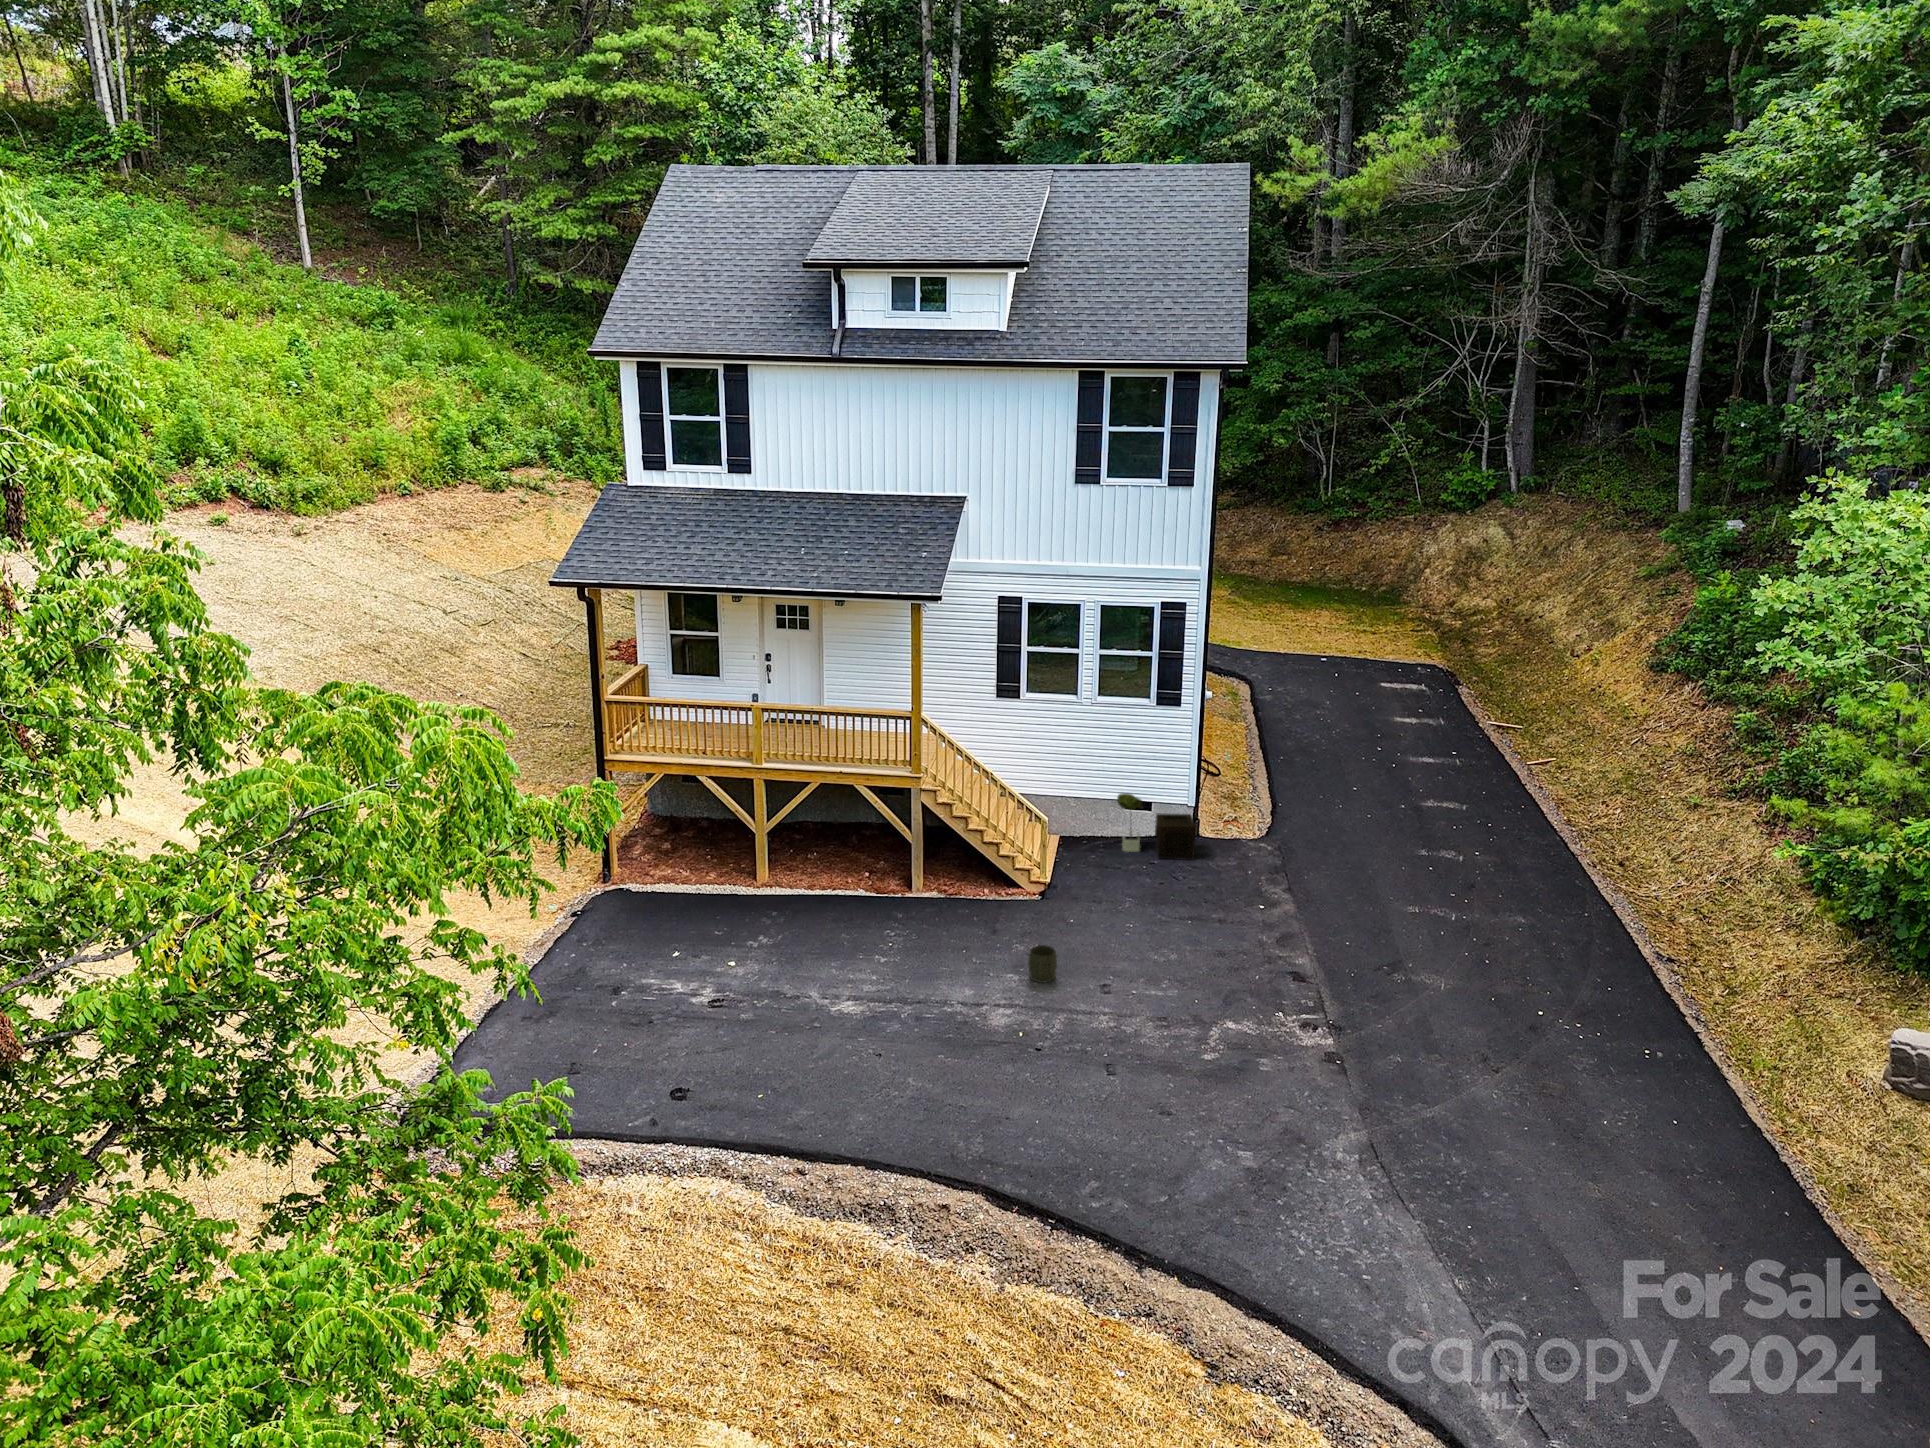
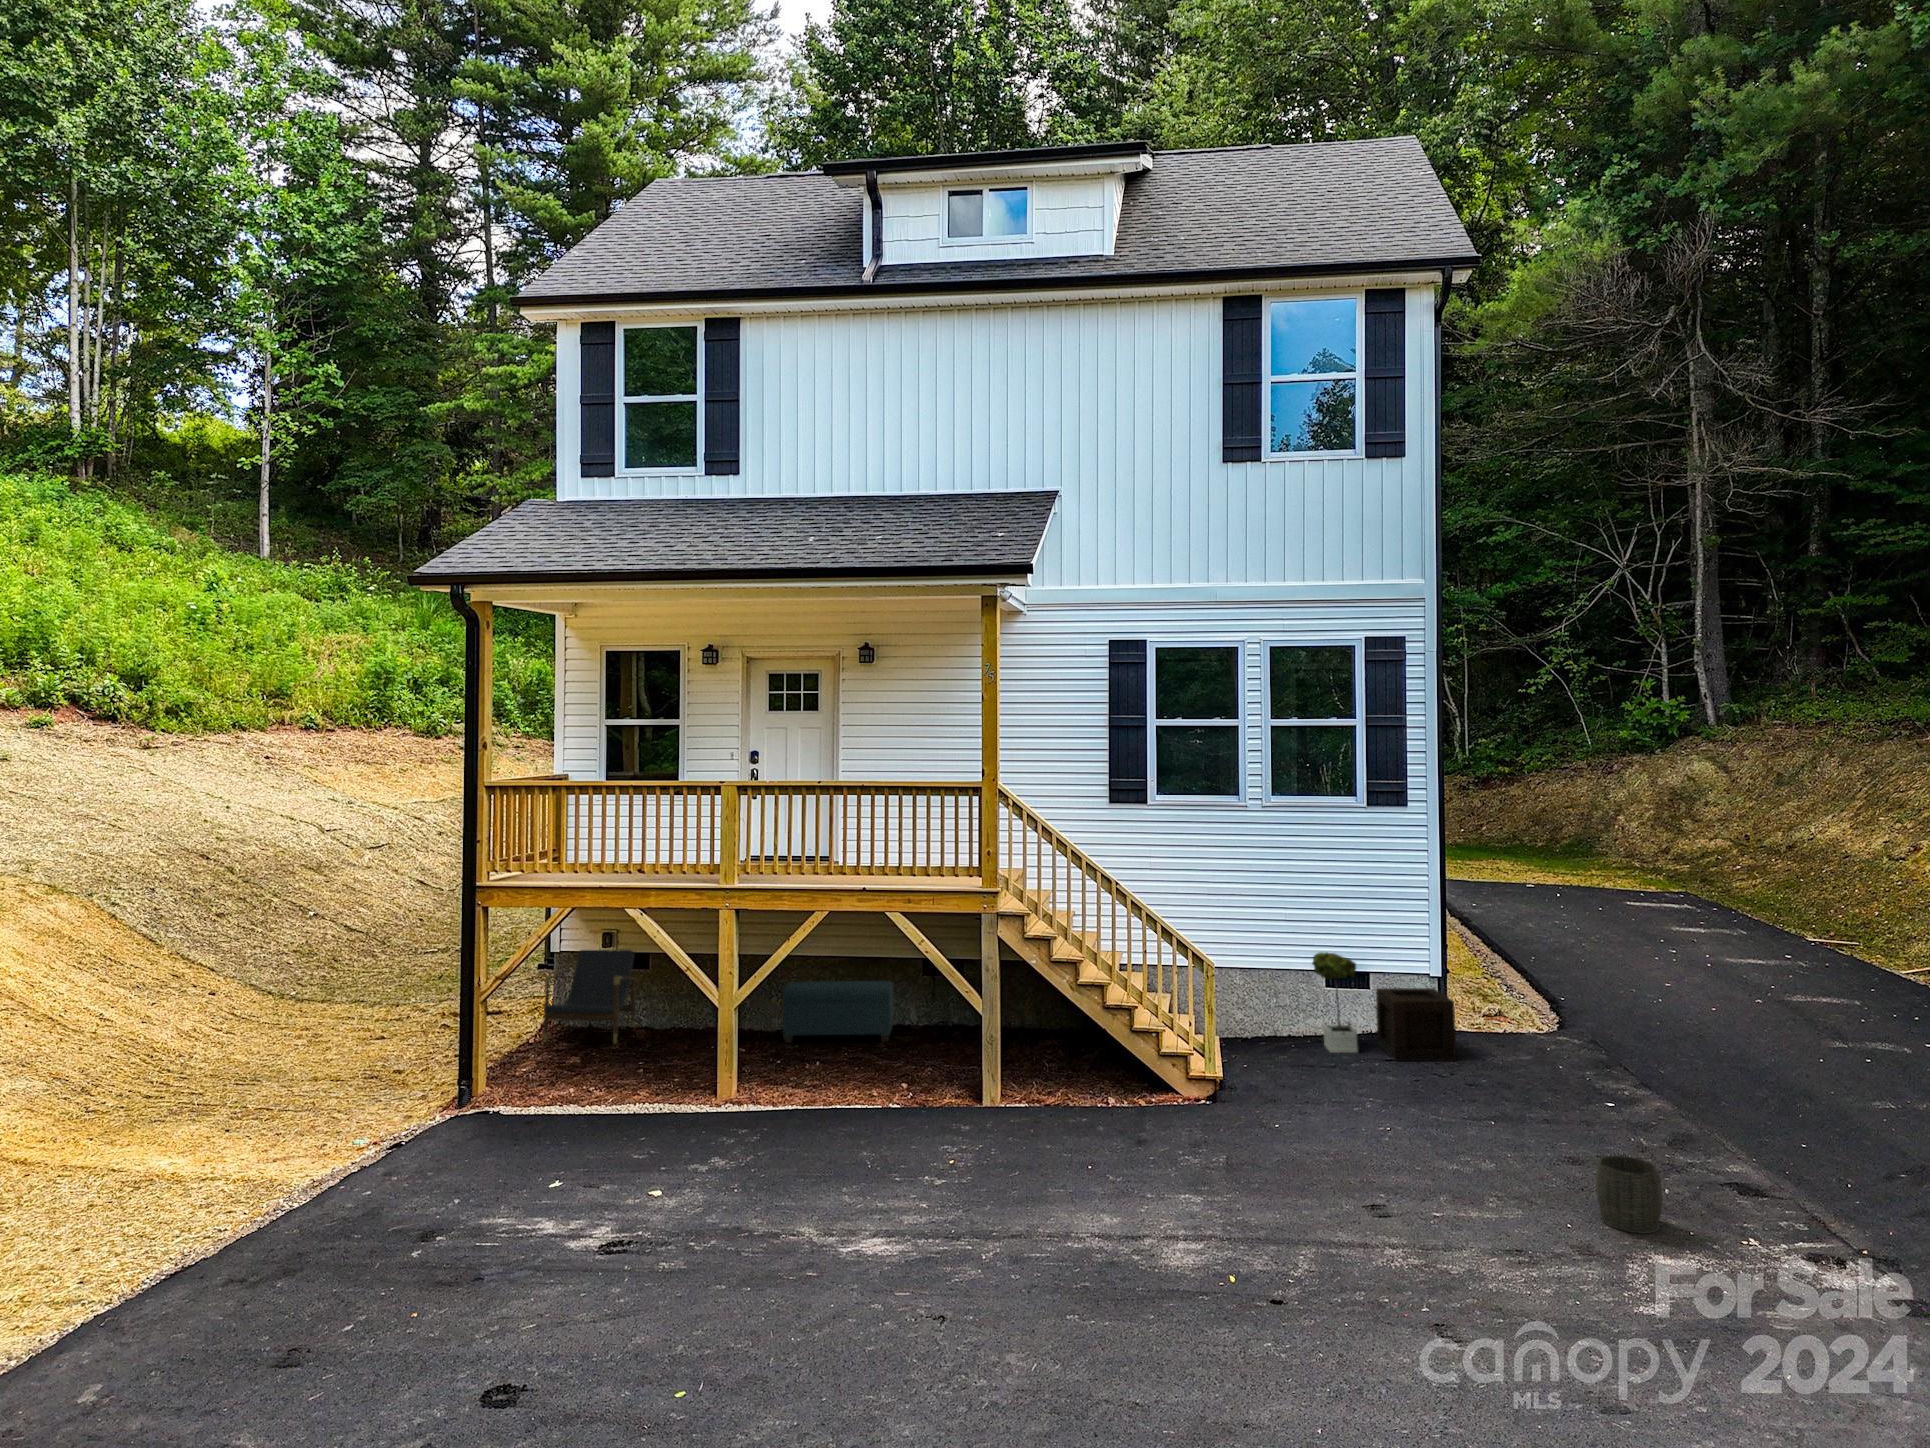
lounge chair: none [643,770,698,837] -> present [543,950,635,1043]
bench: none [792,799,861,838] -> present [783,981,893,1043]
woven basket: present [1028,945,1057,983] -> present [1596,1156,1662,1233]

